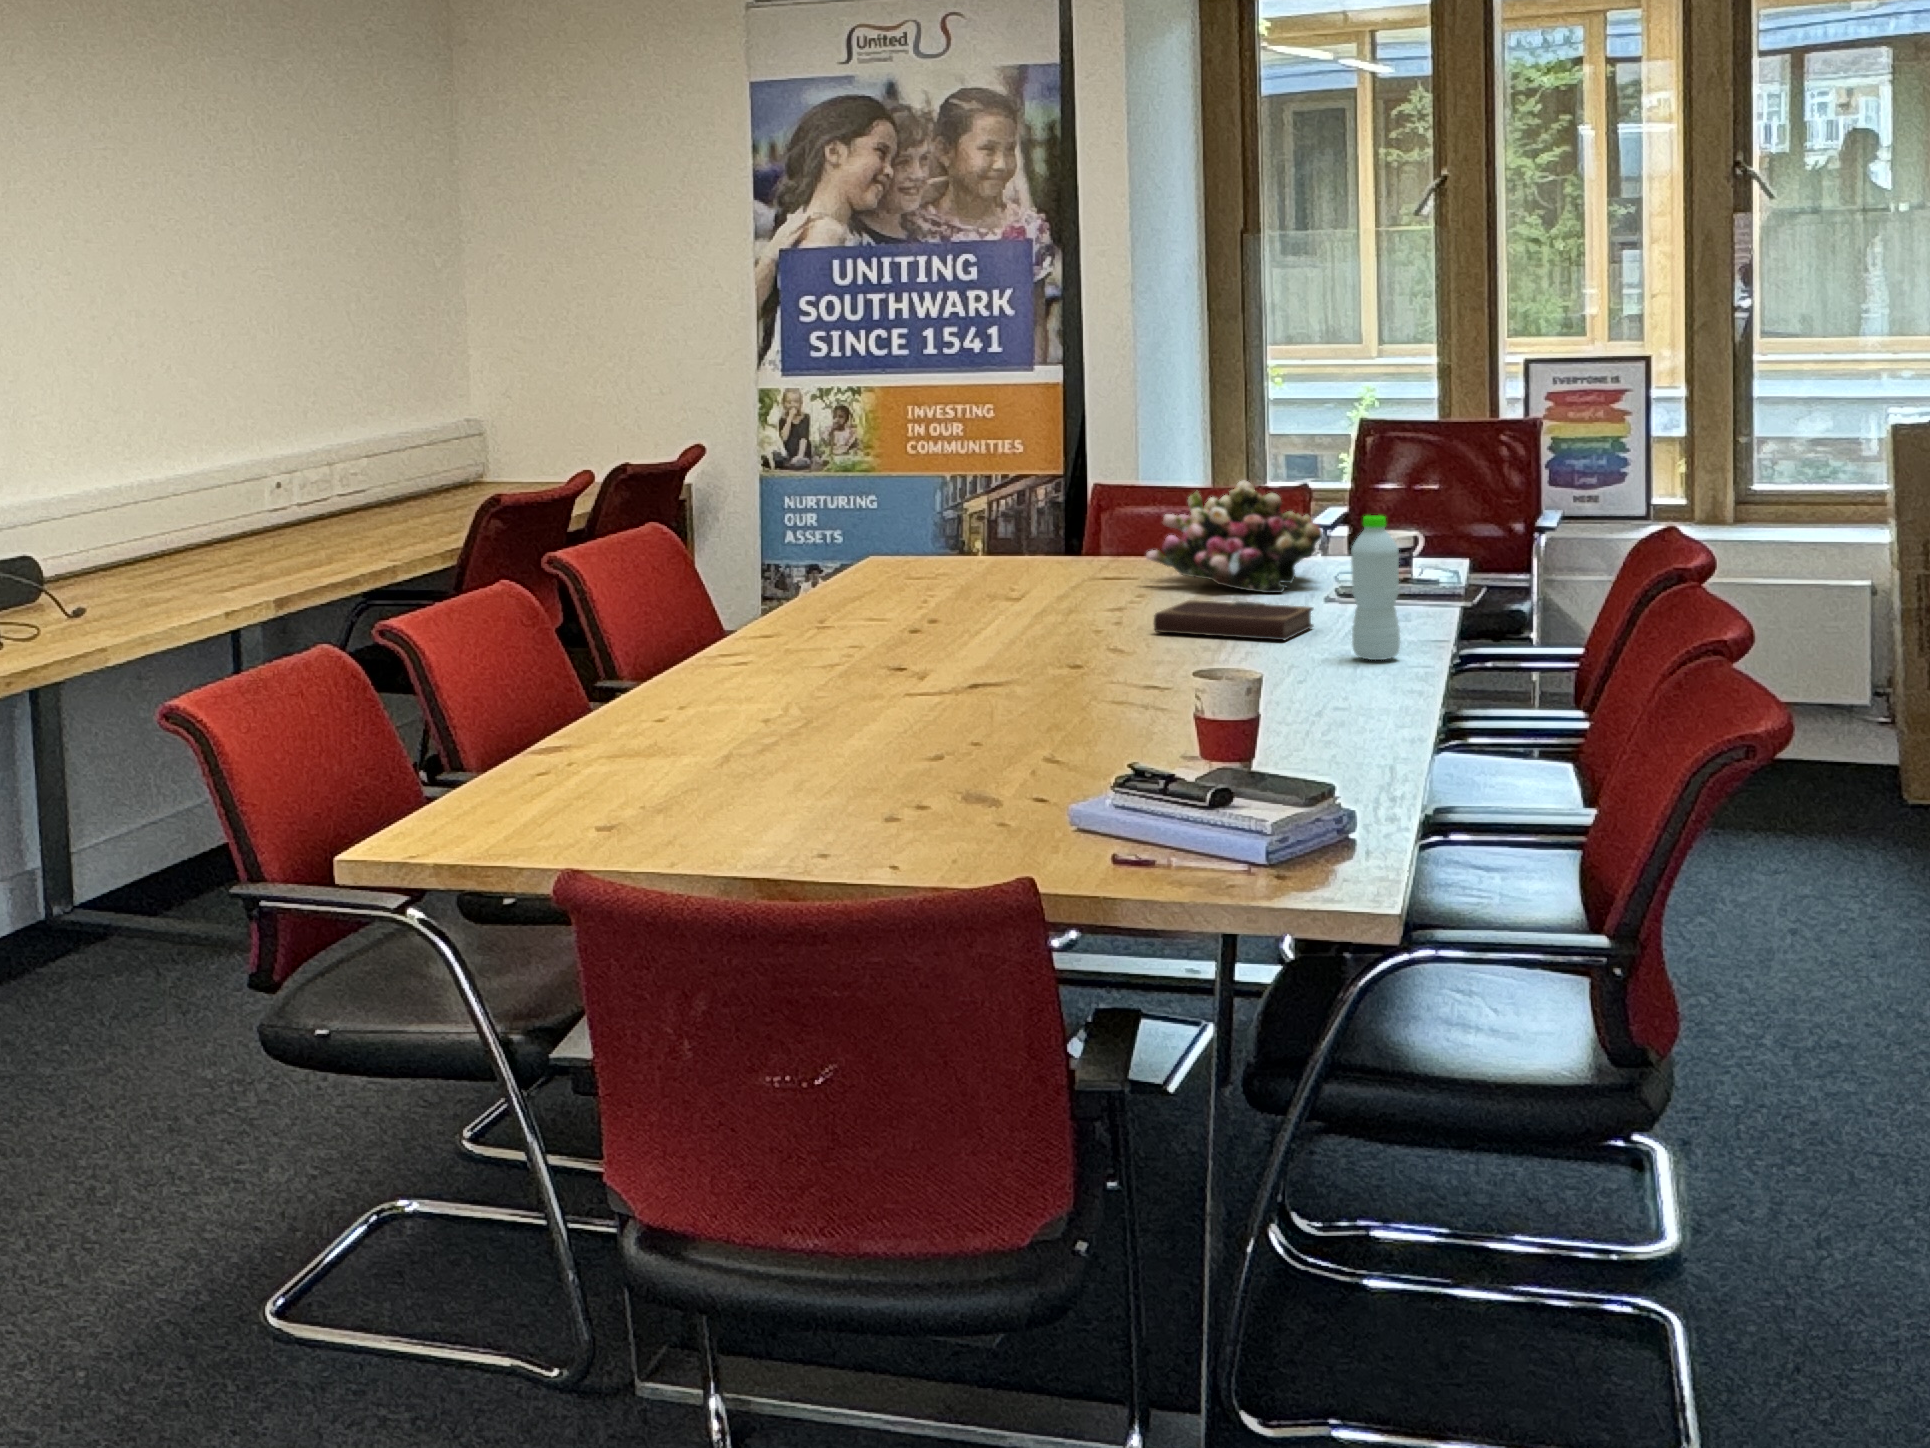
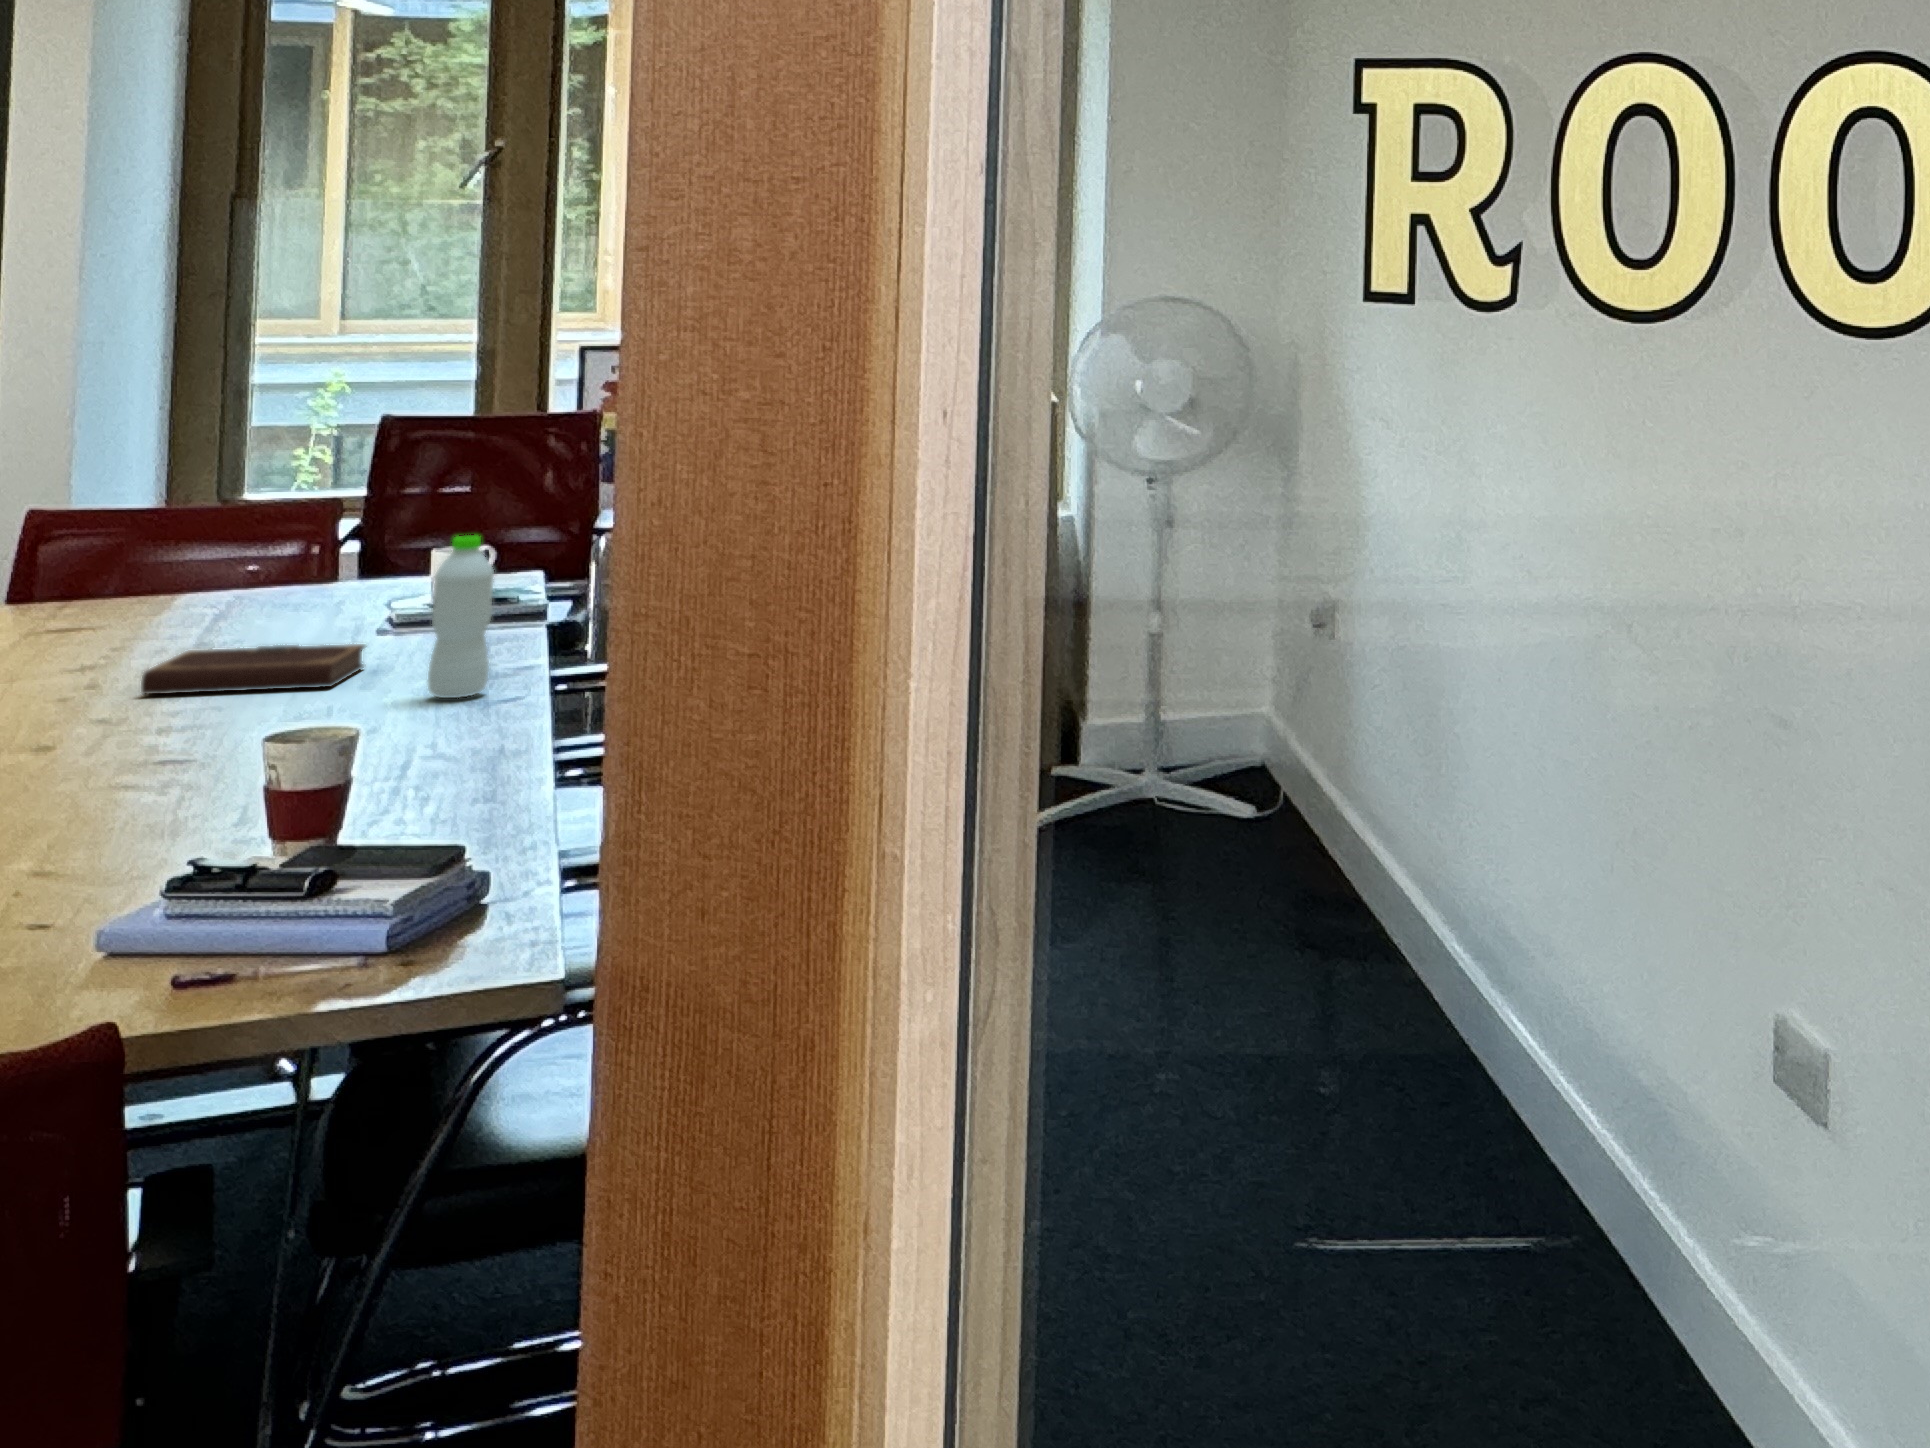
flower arrangement: present [1146,481,1322,593] -> none [110,499,367,631]

